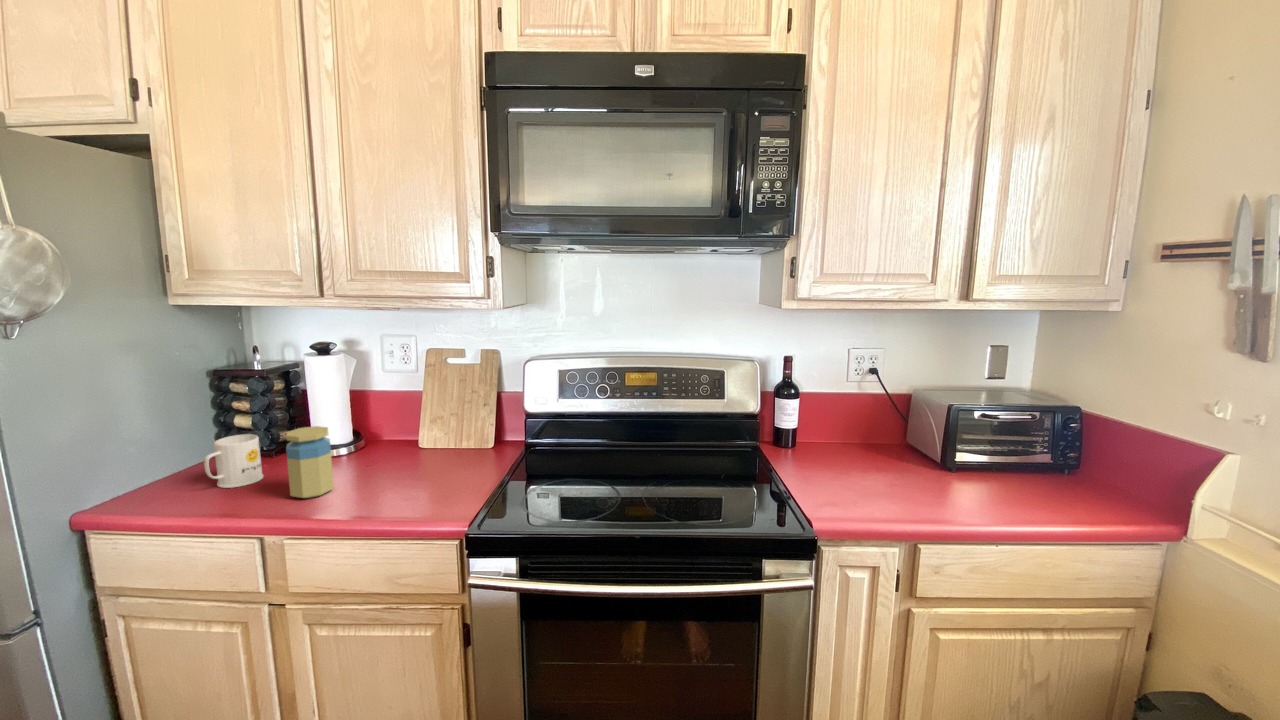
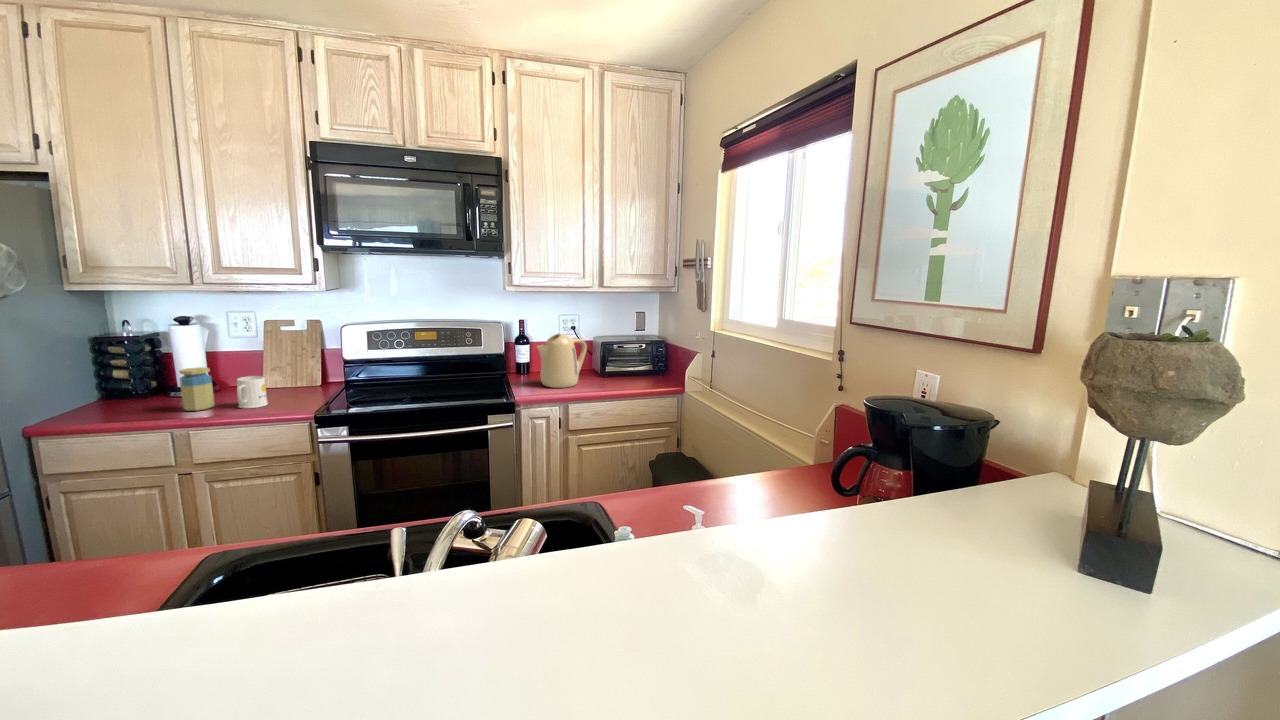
kettle: none [840,392,933,499] -> present [537,334,587,388]
mug: present [204,434,263,488] -> present [237,376,268,408]

